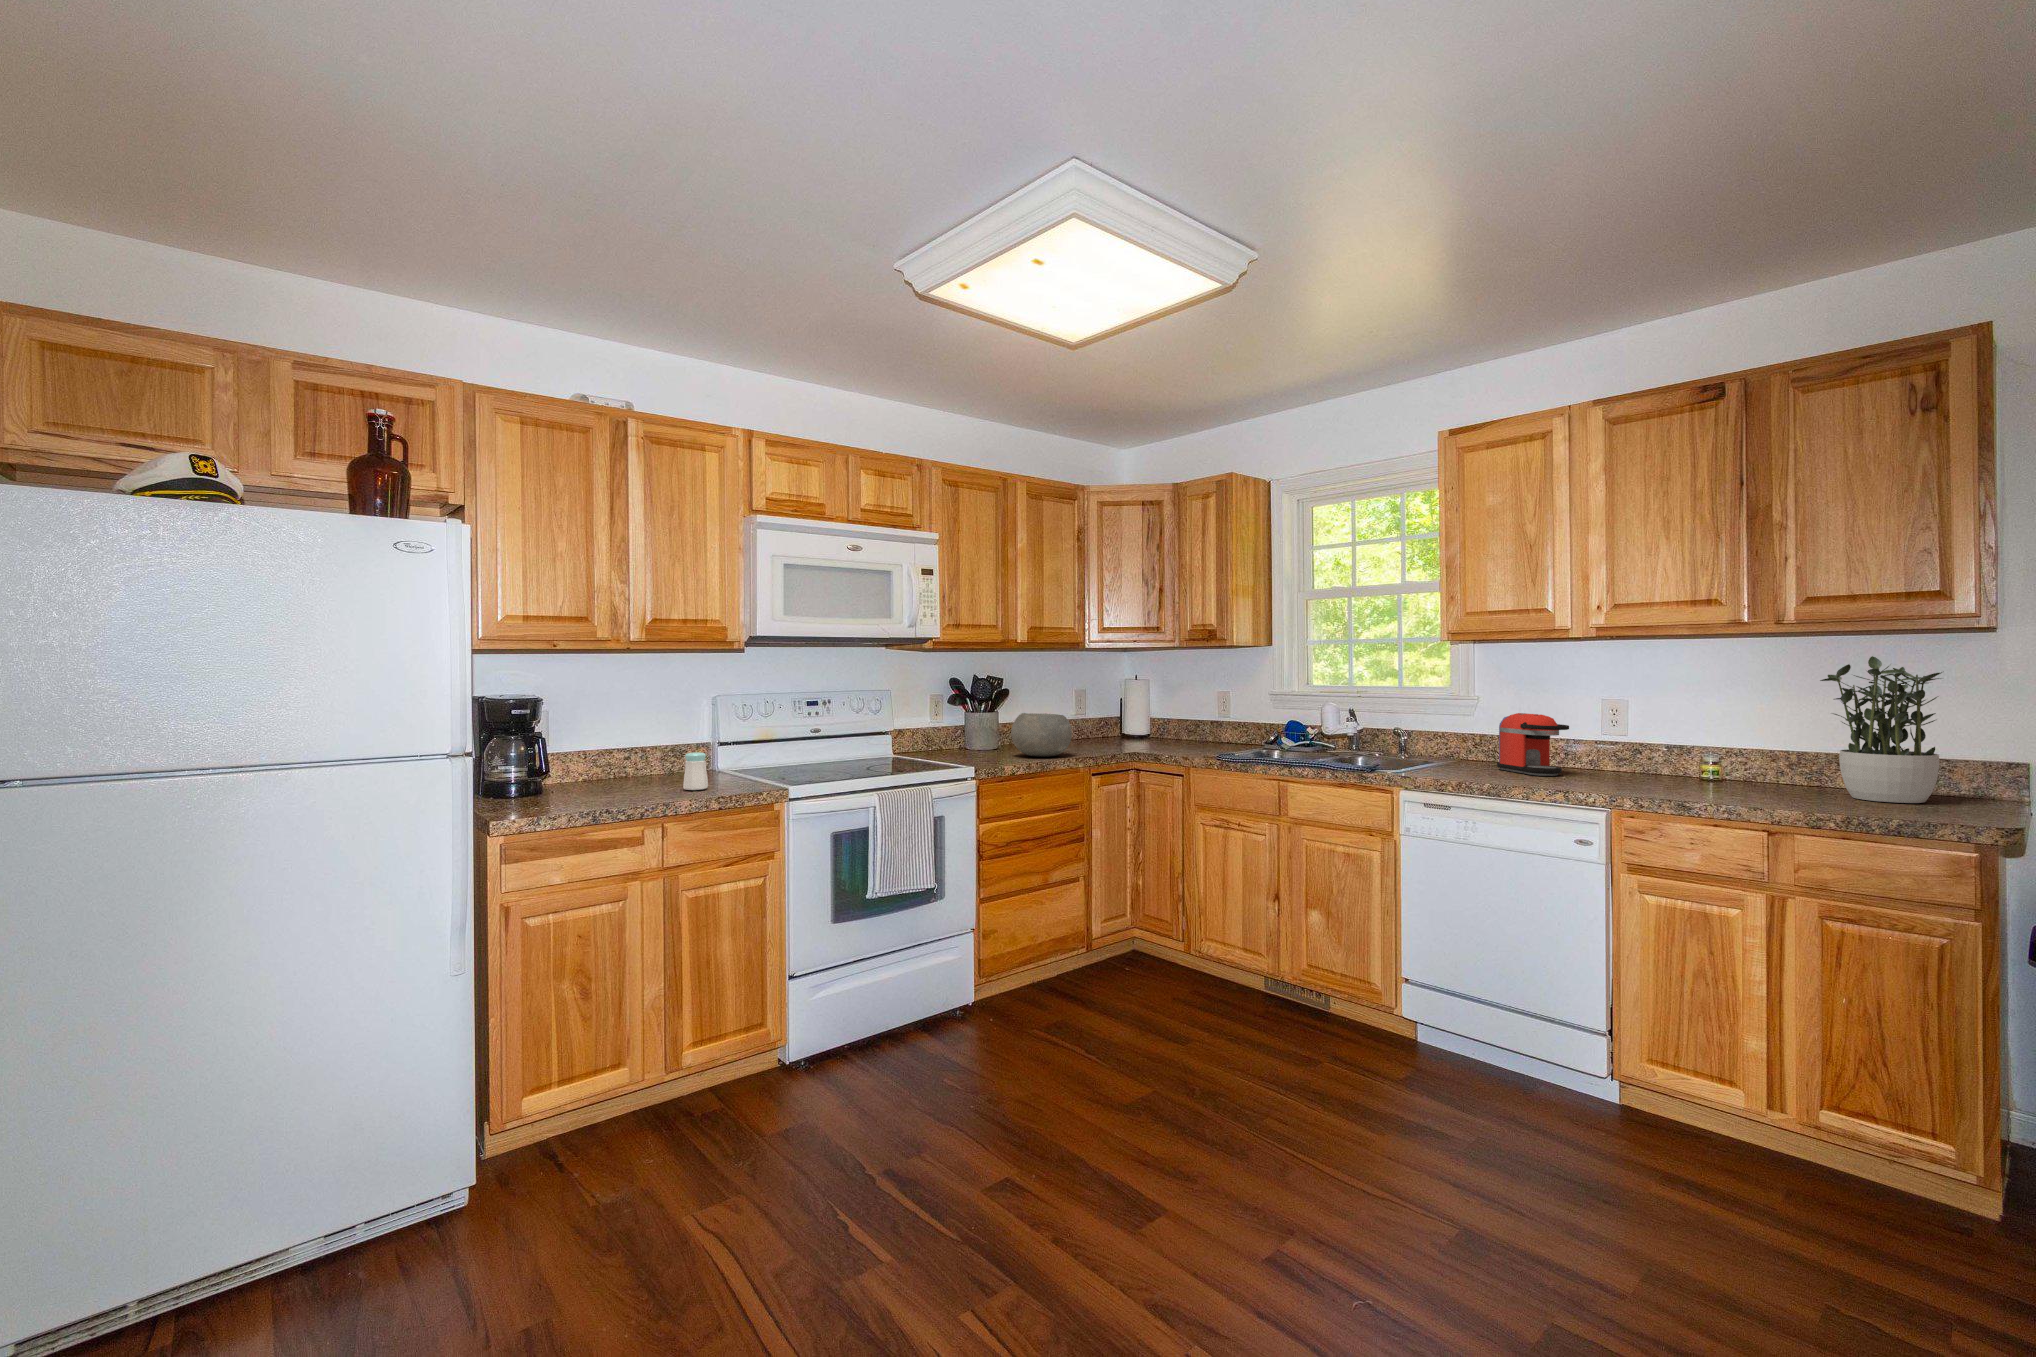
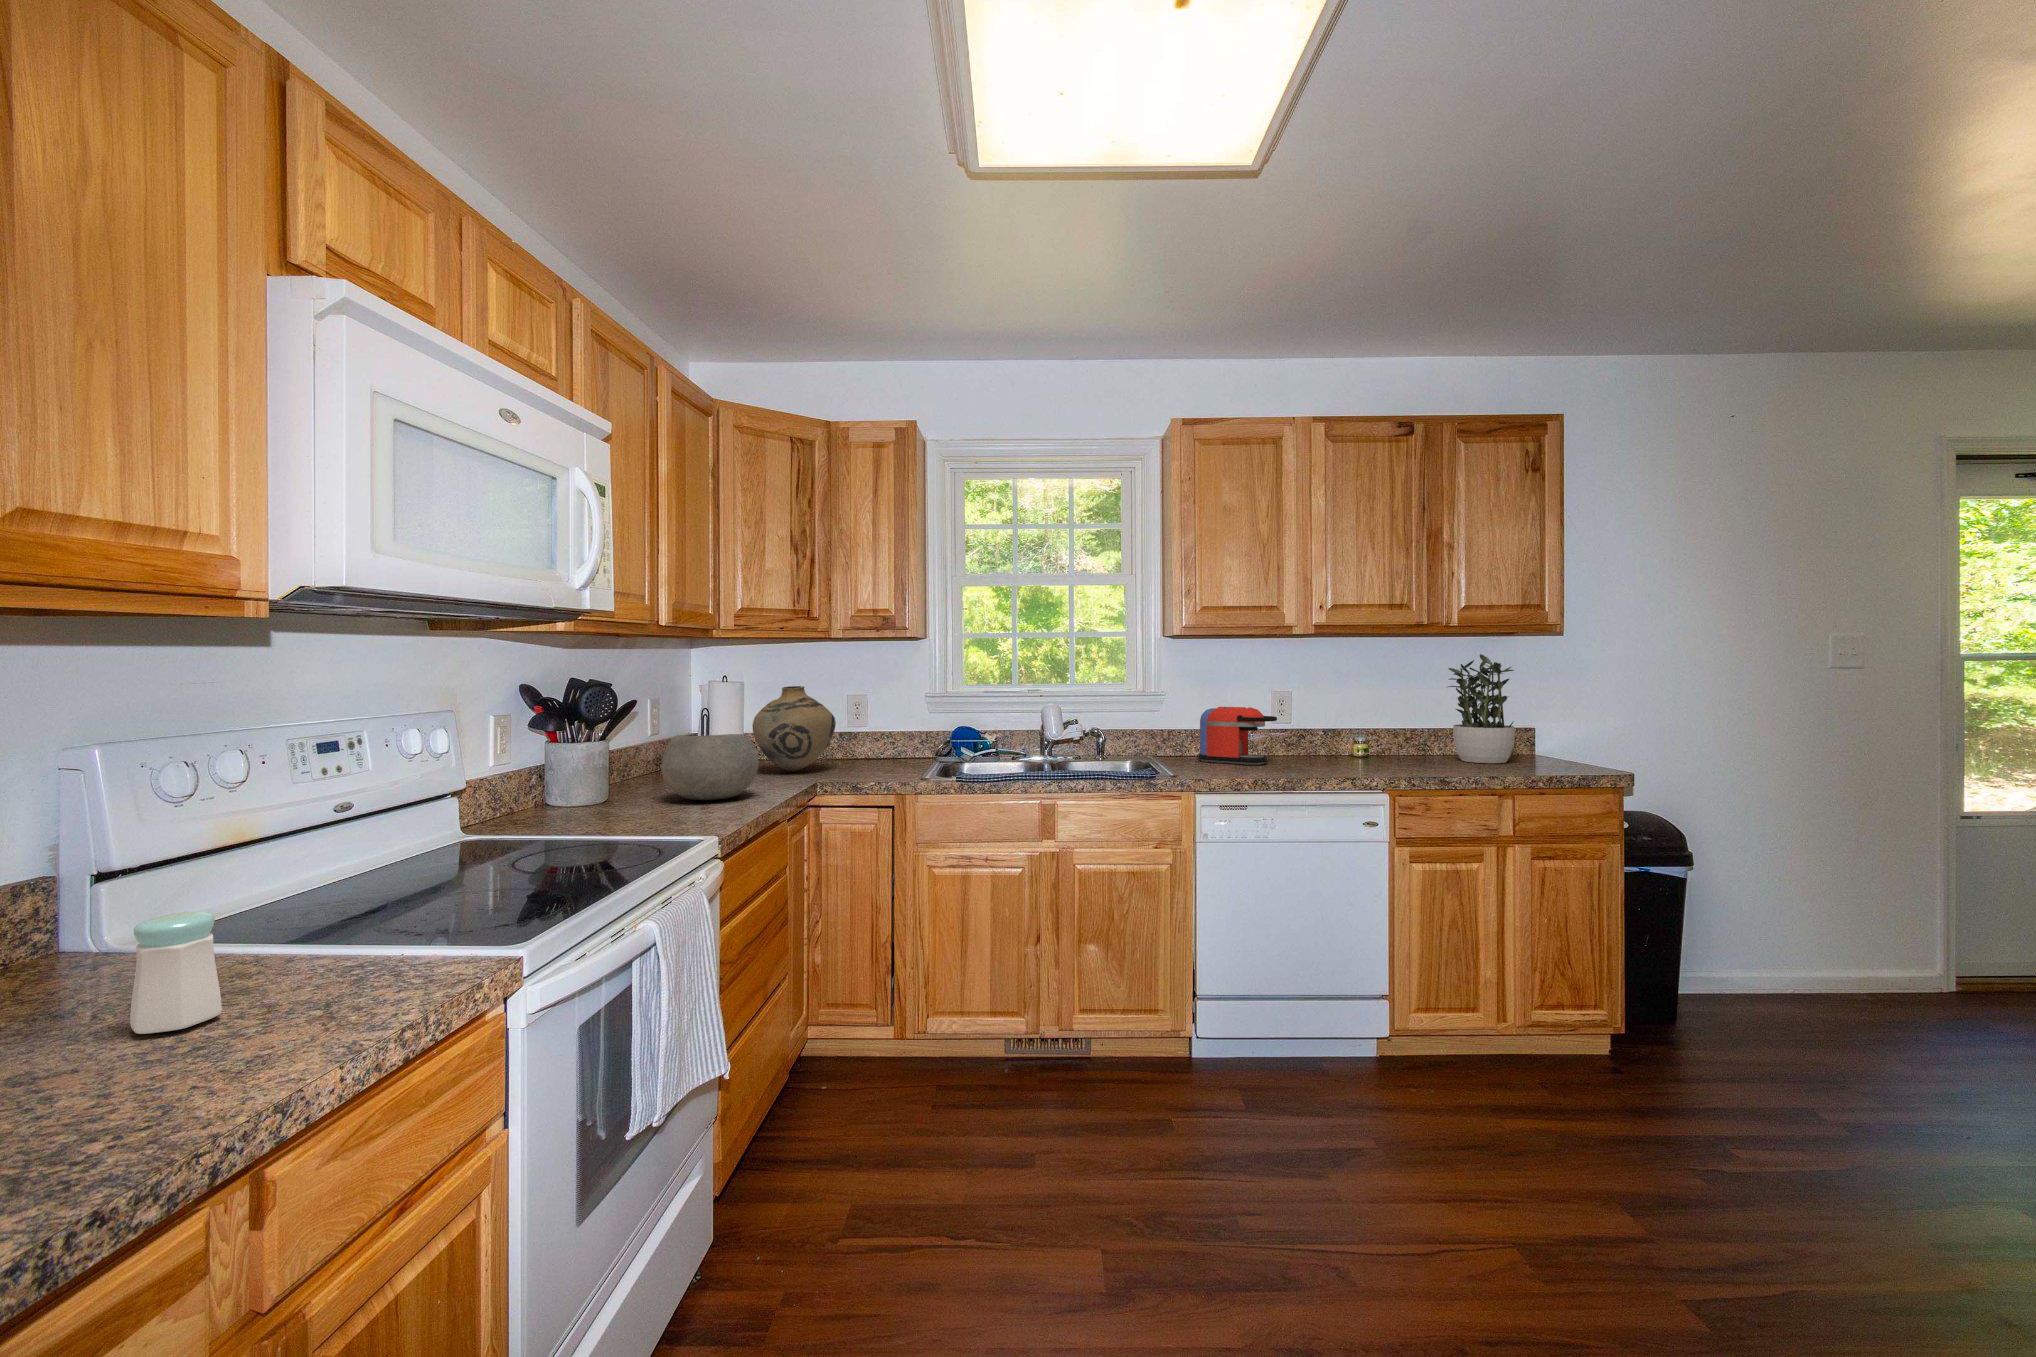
vase: none [1113,684,1174,748] -> present [752,686,836,771]

